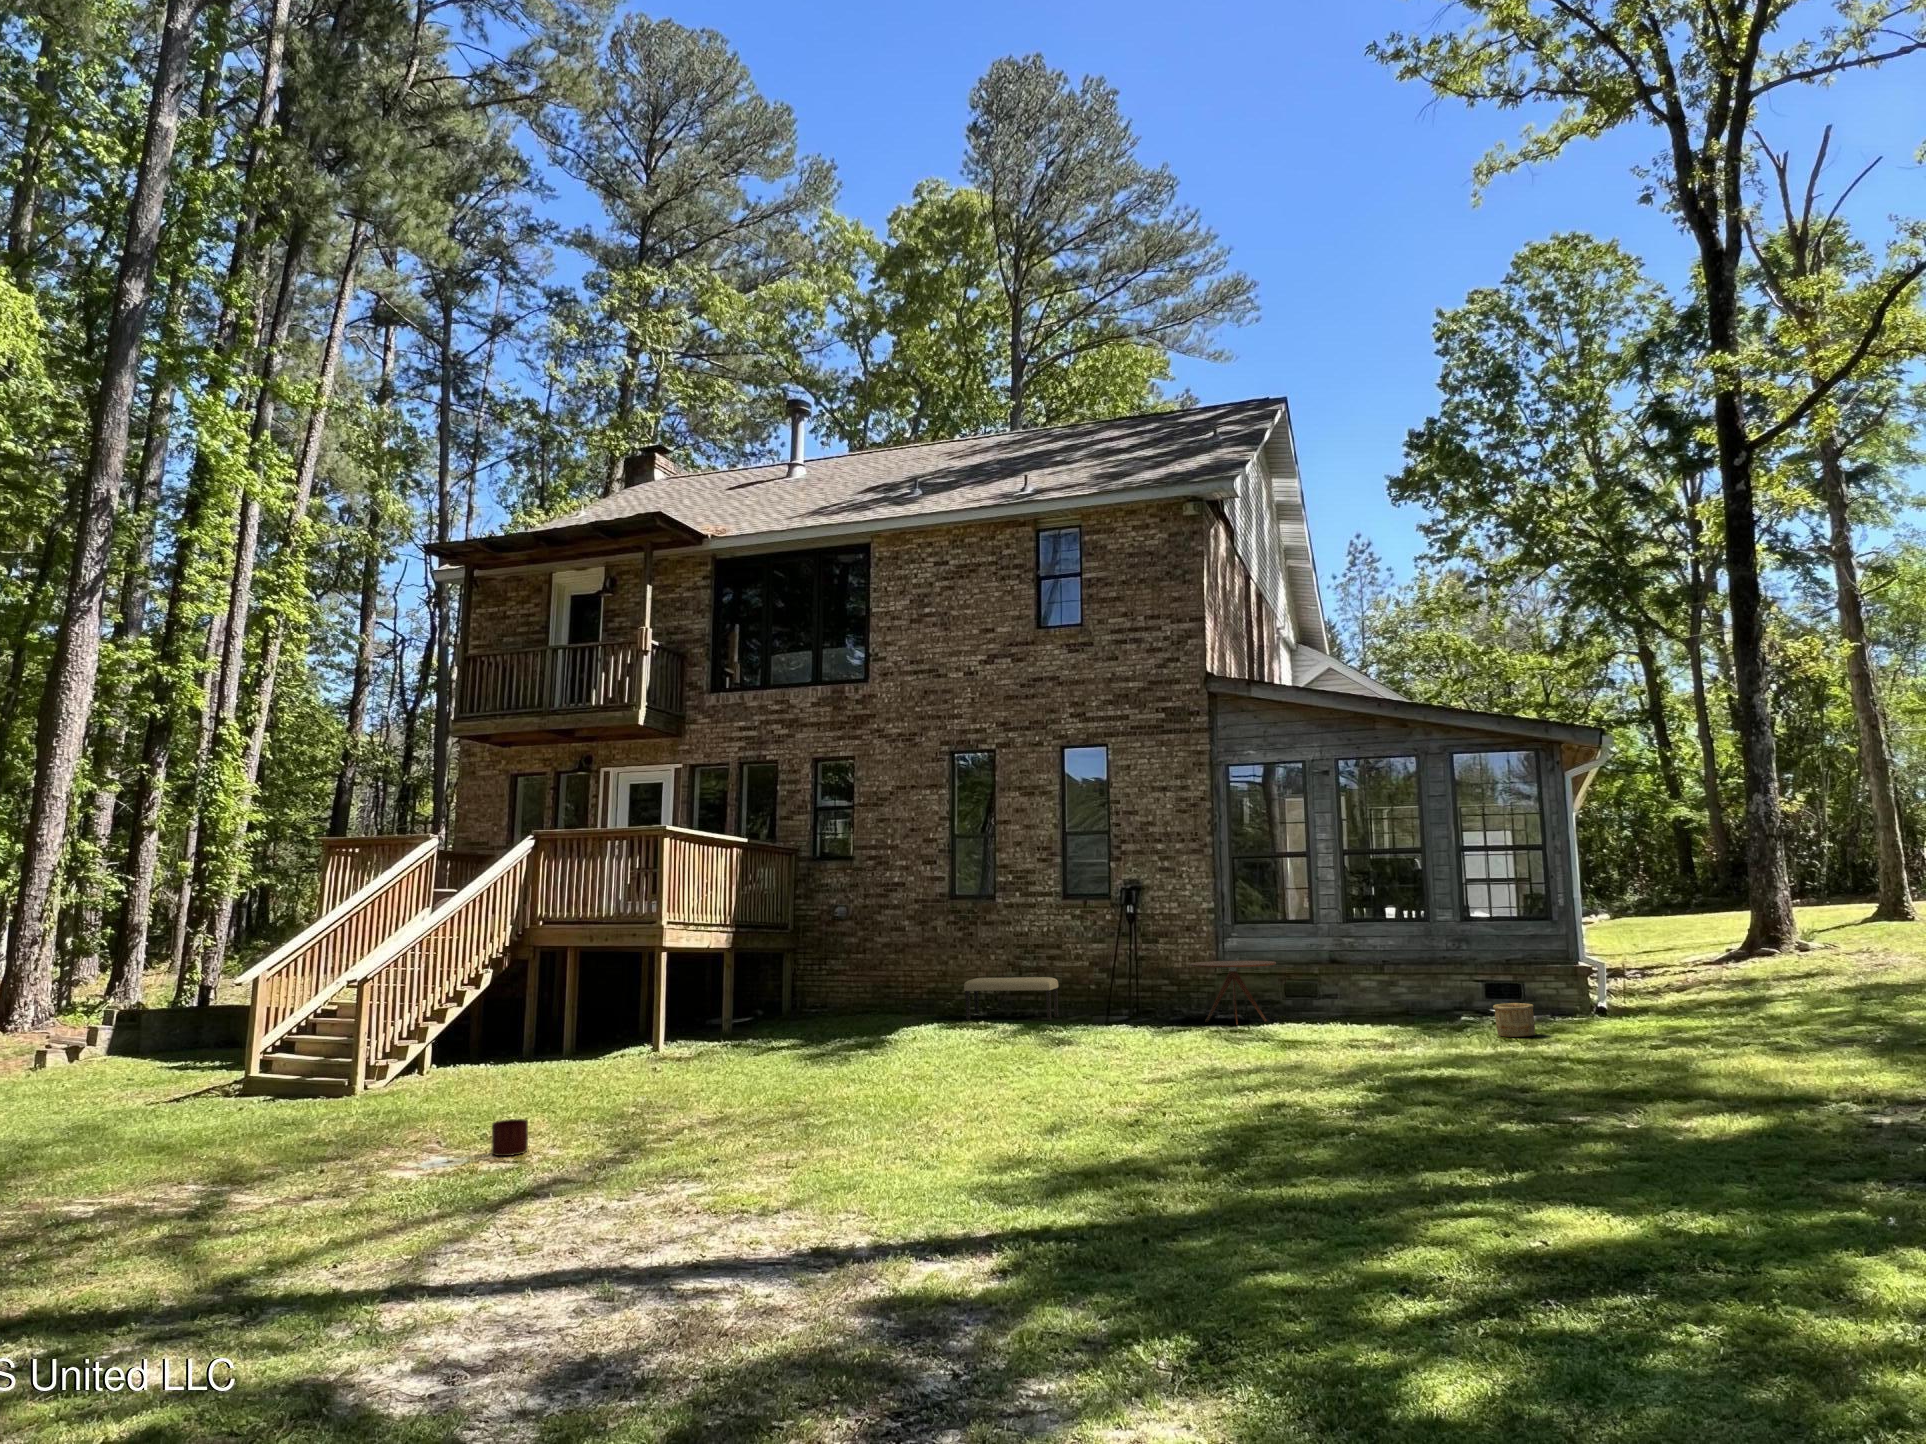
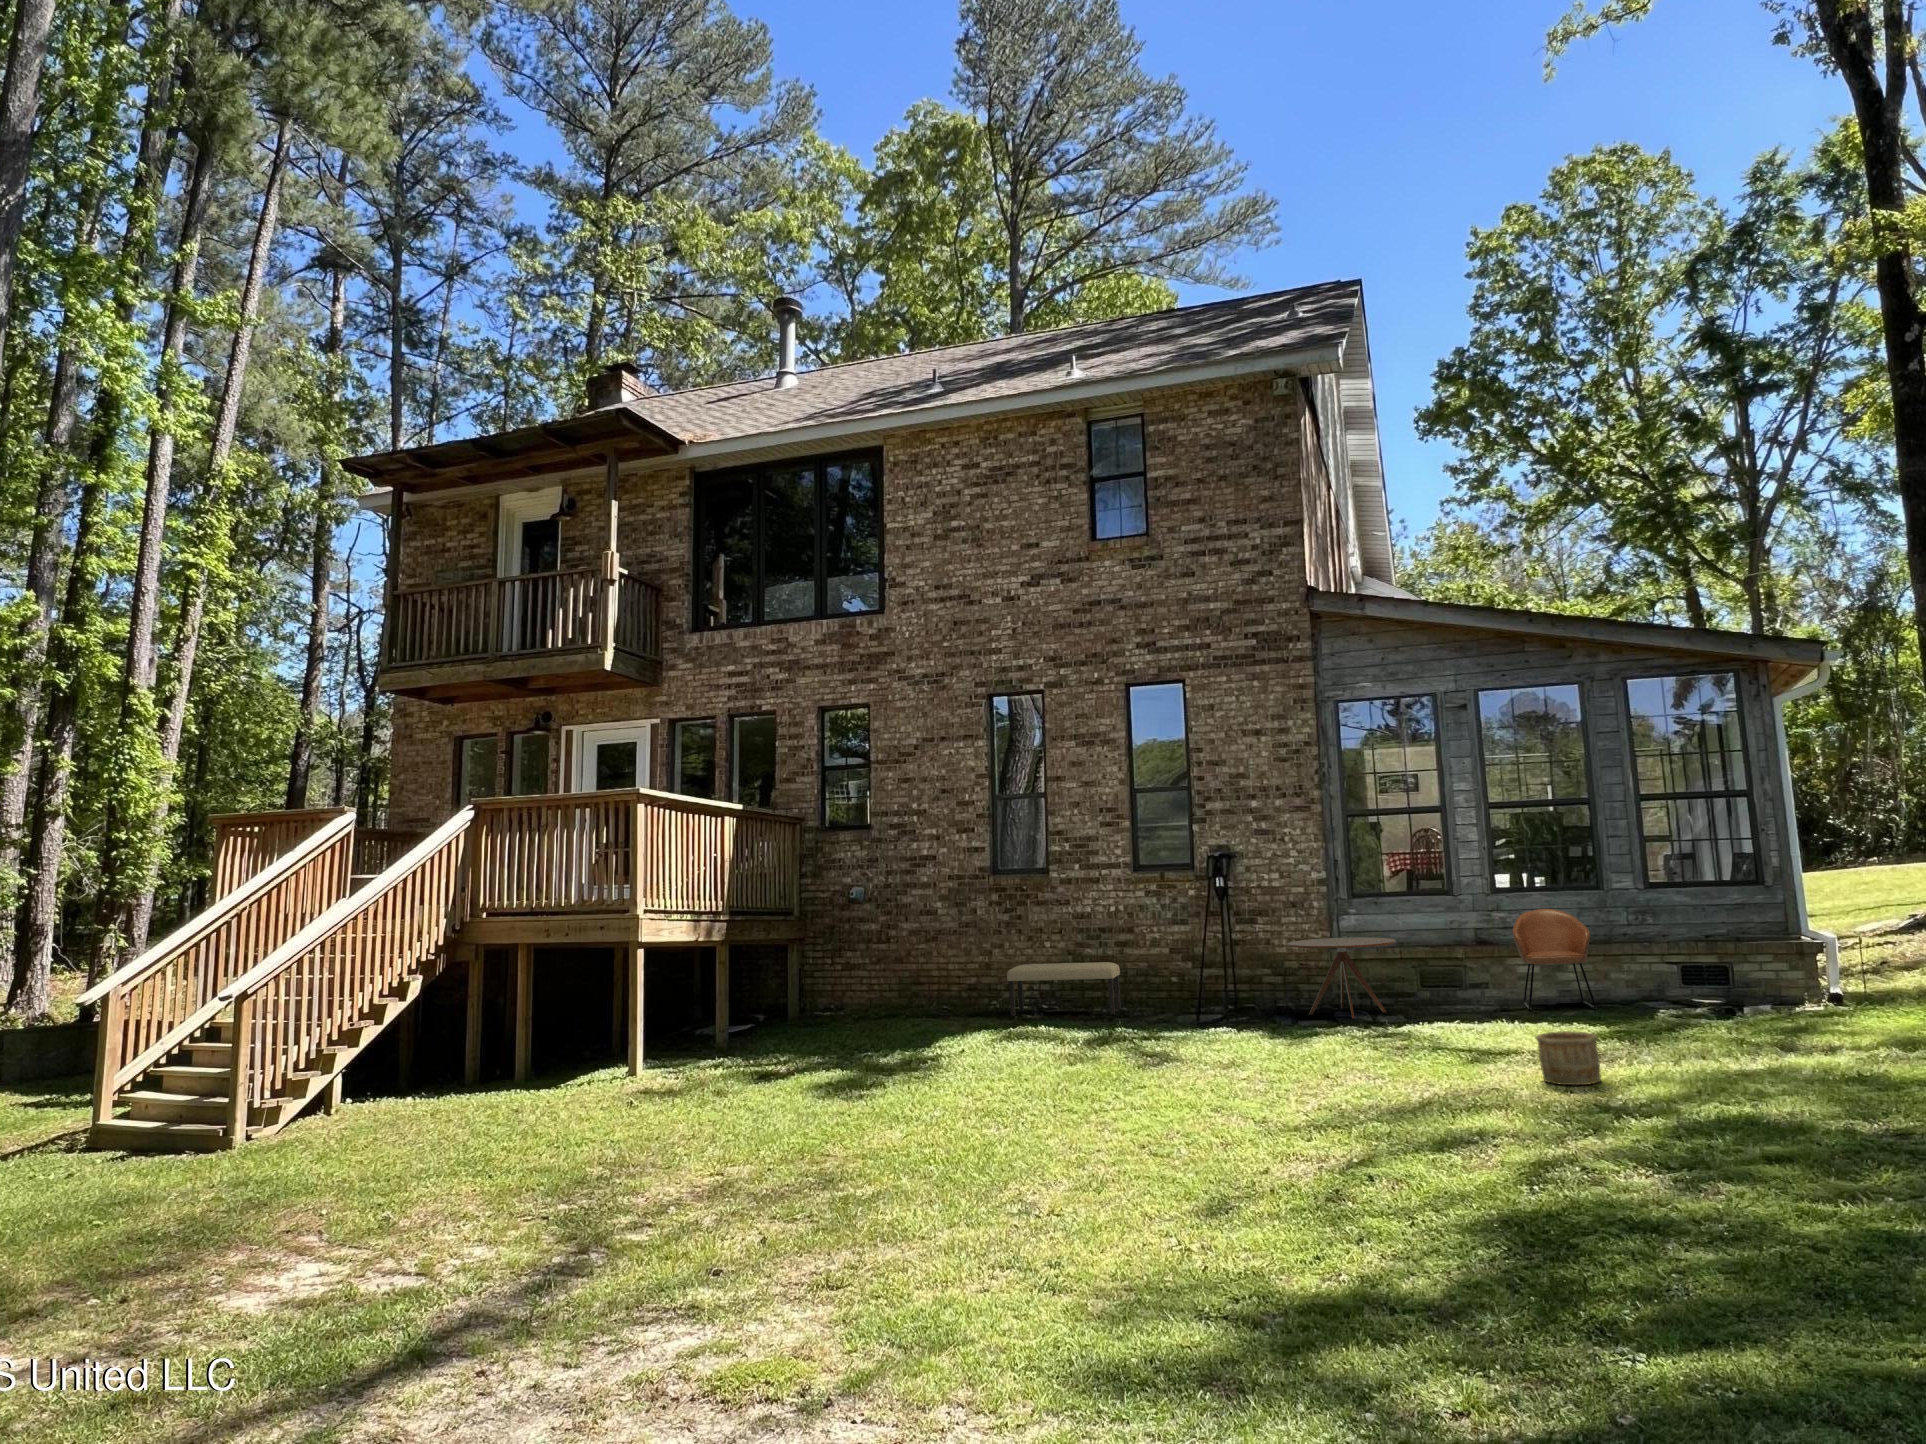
chair: none [1370,940,1431,1021] -> present [1513,909,1597,1010]
wooden bucket: present [1493,1003,1535,1037] -> present [1536,1031,1601,1085]
planter: present [491,1119,528,1156] -> none [367,1225,424,1289]

